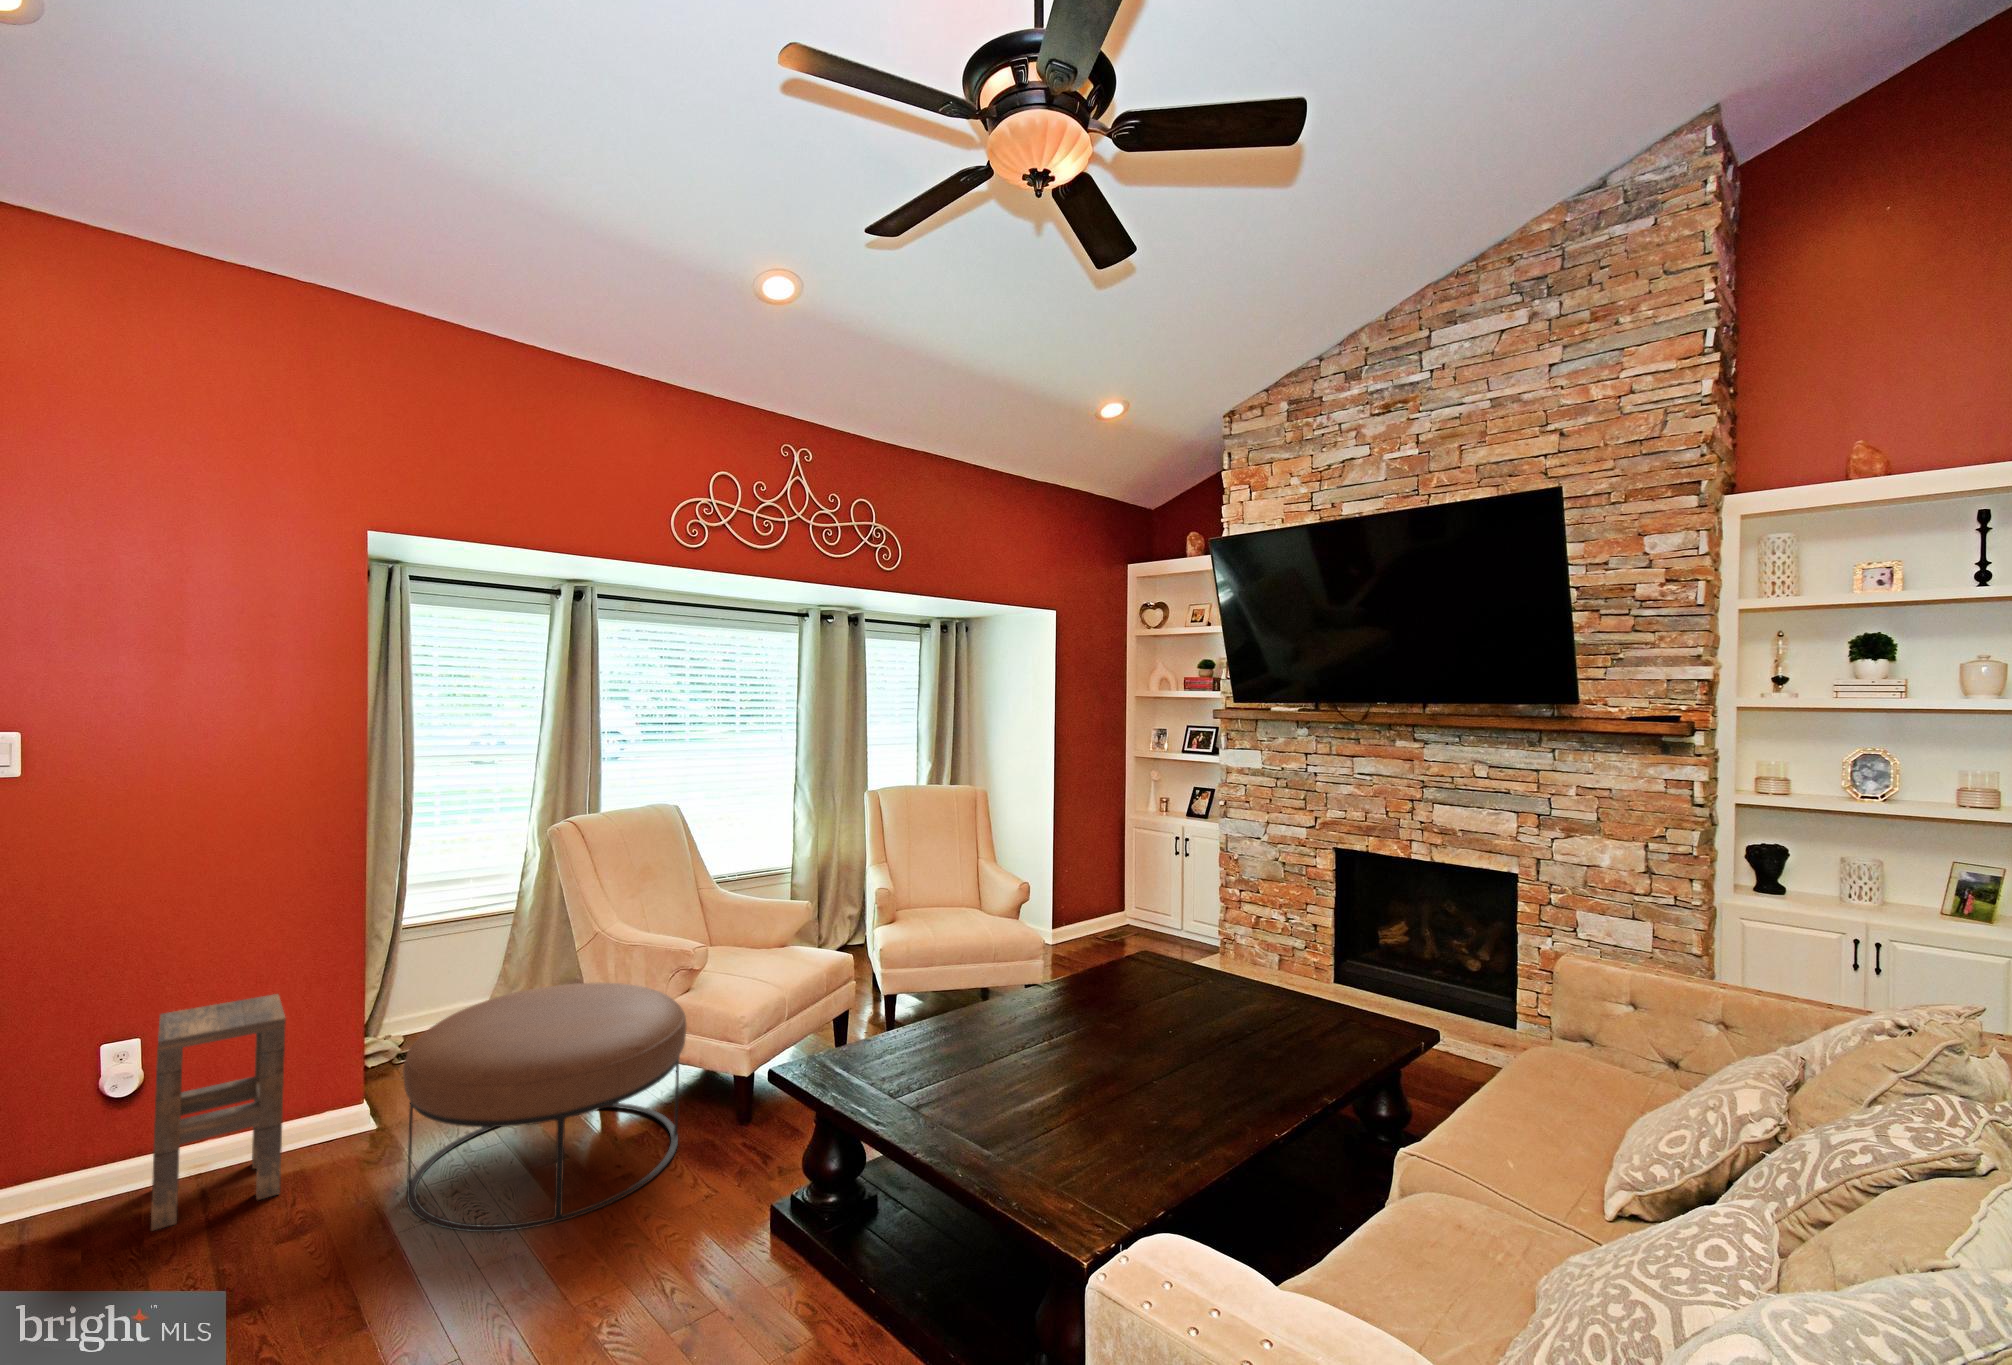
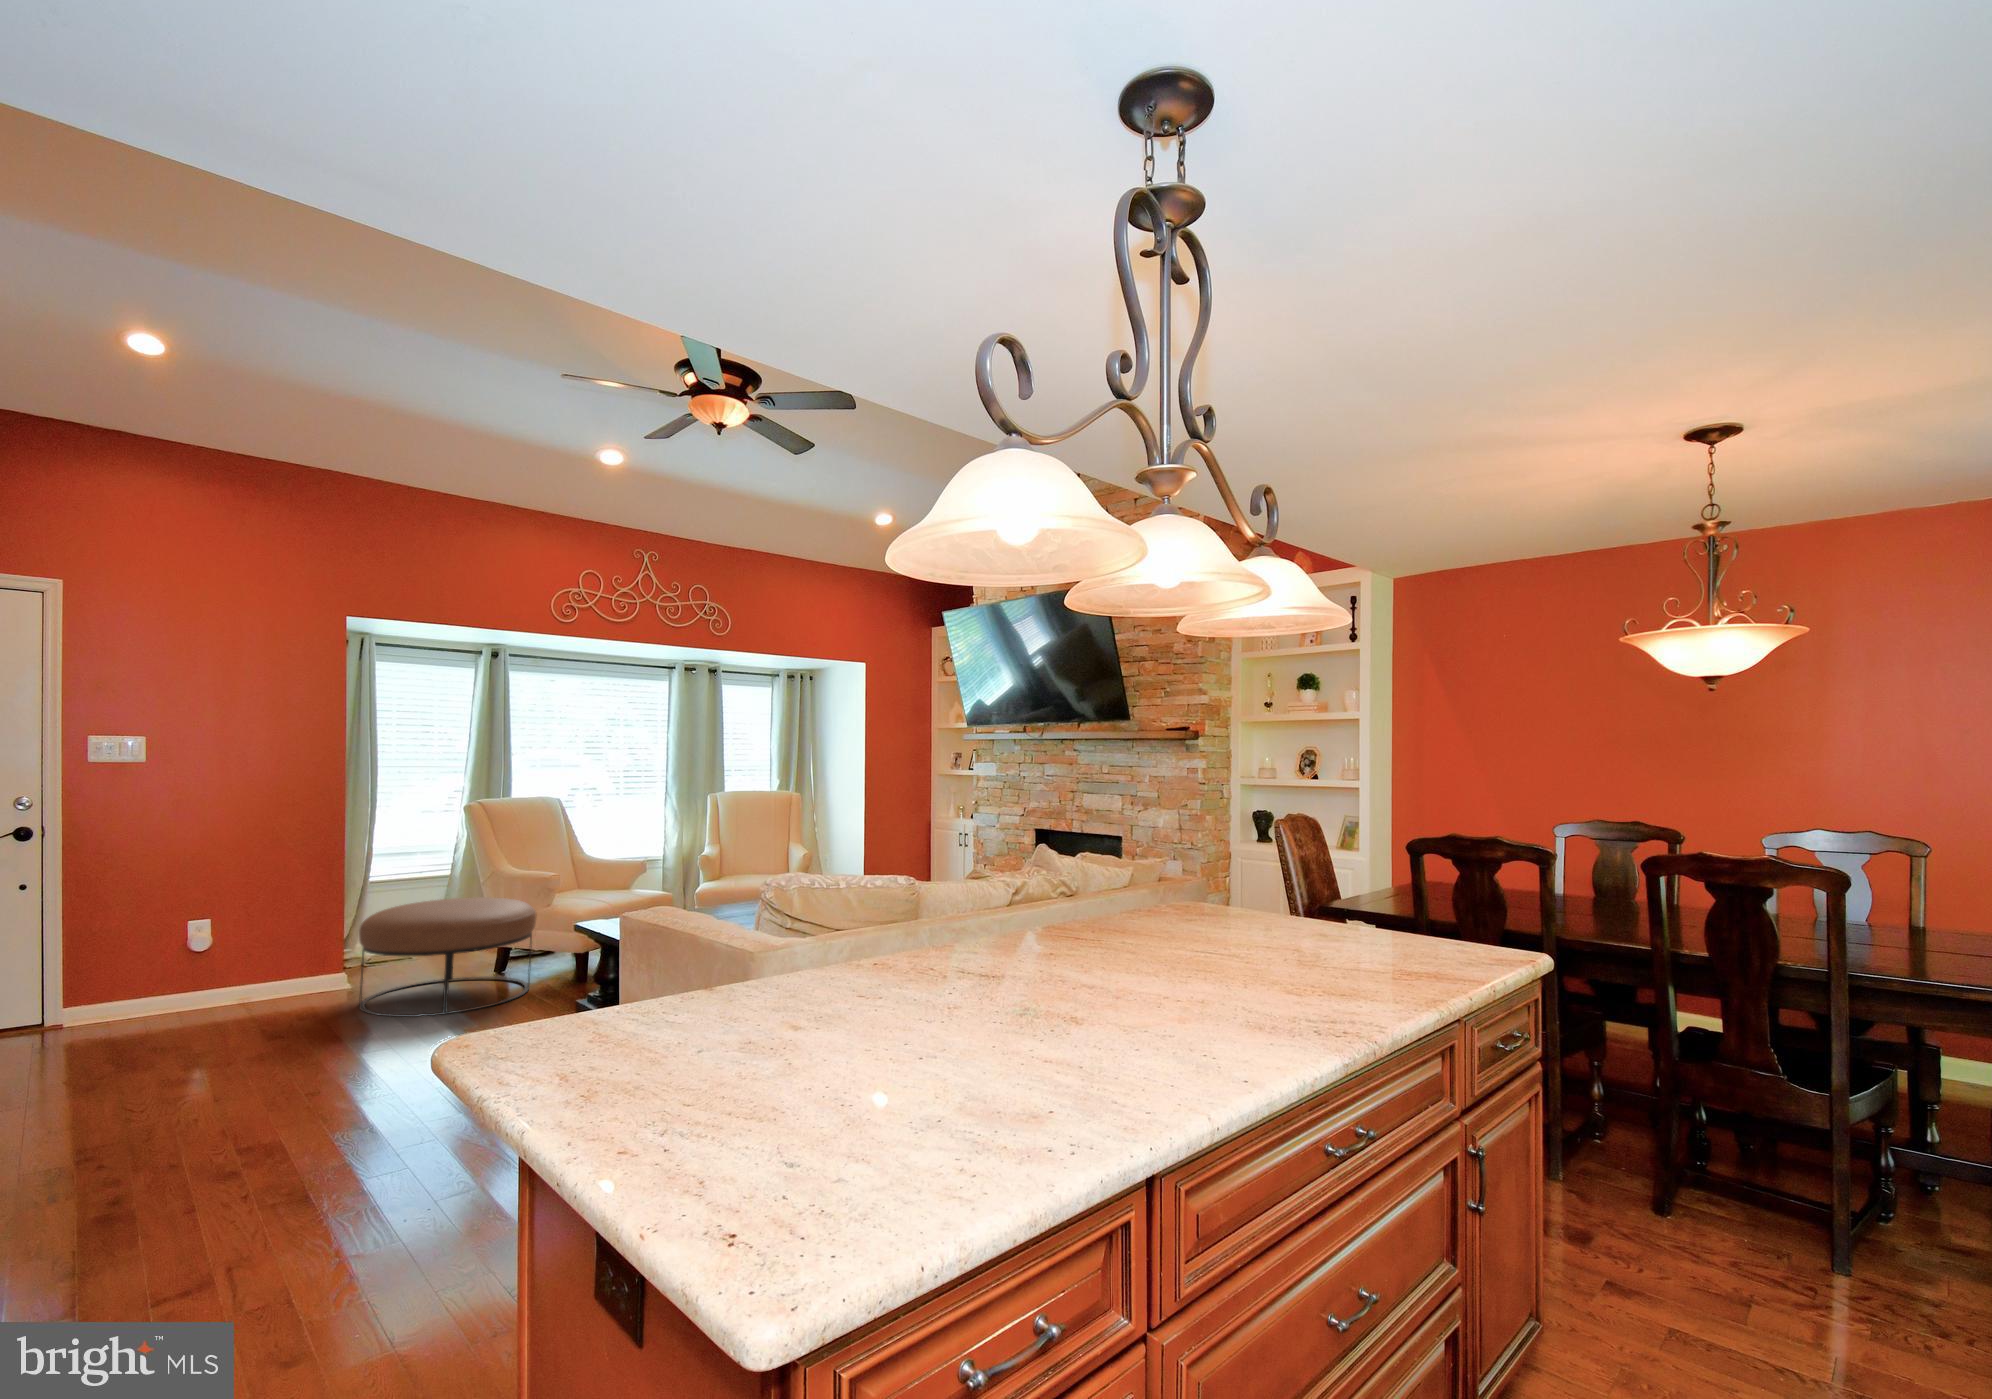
side table: present [151,994,286,1230] -> none [212,894,292,1015]

